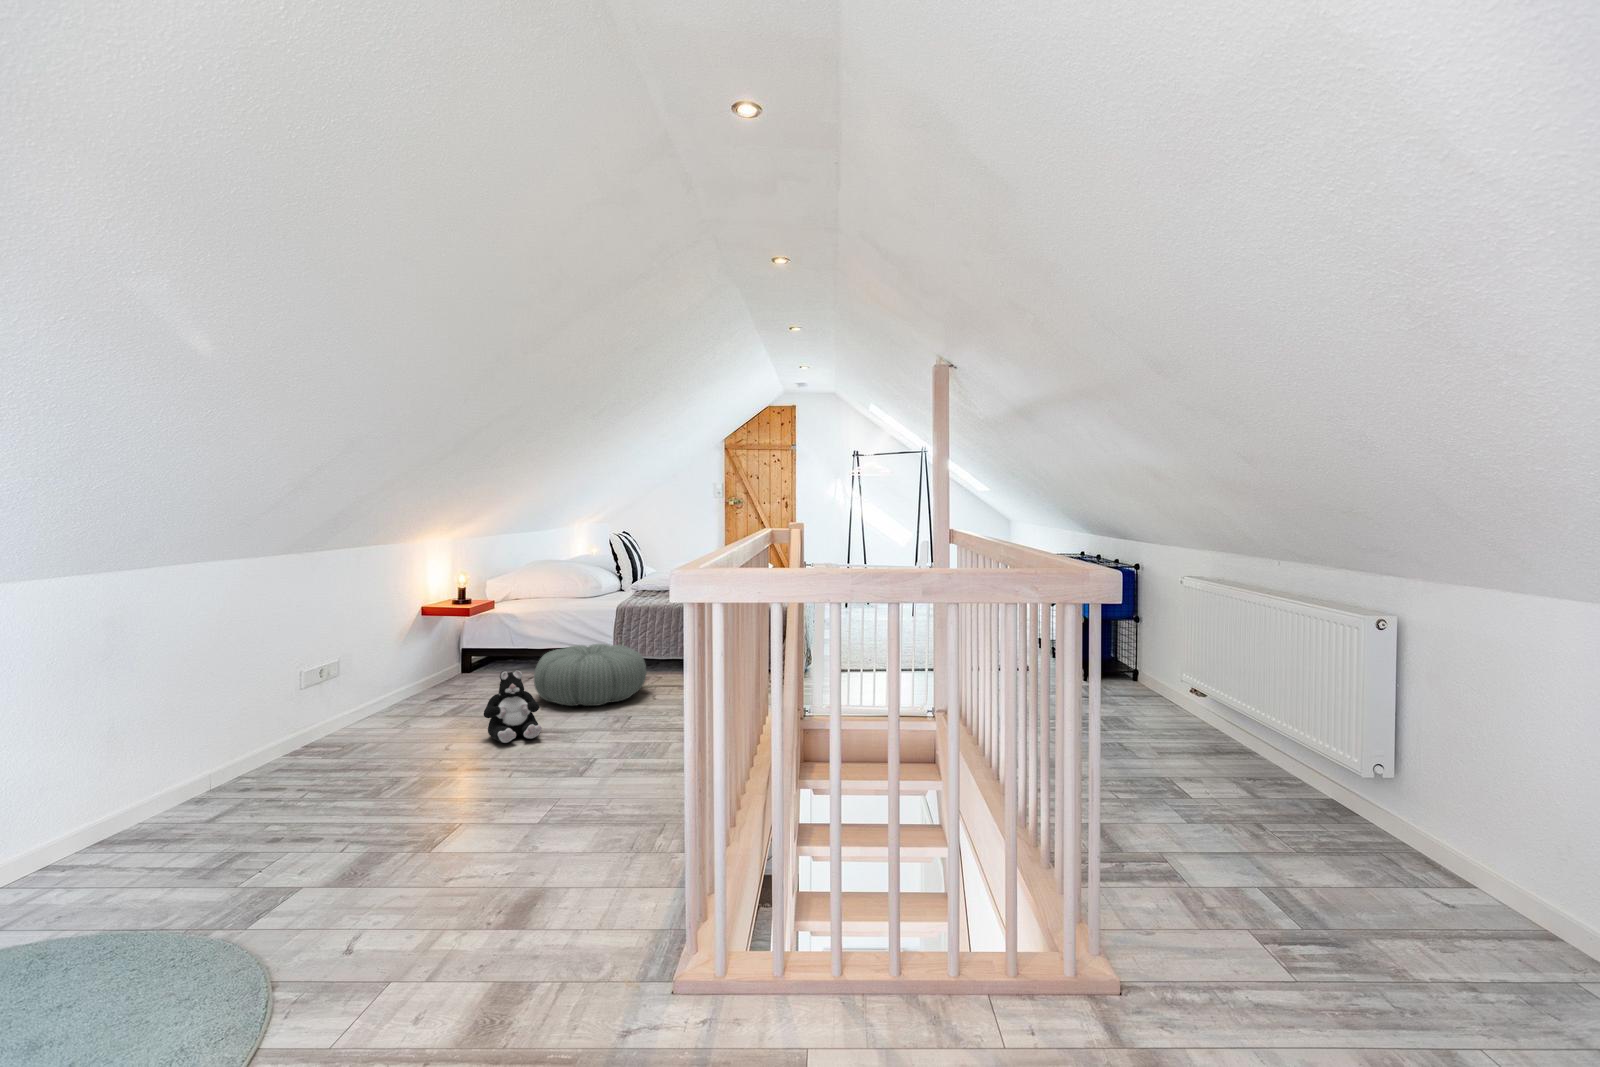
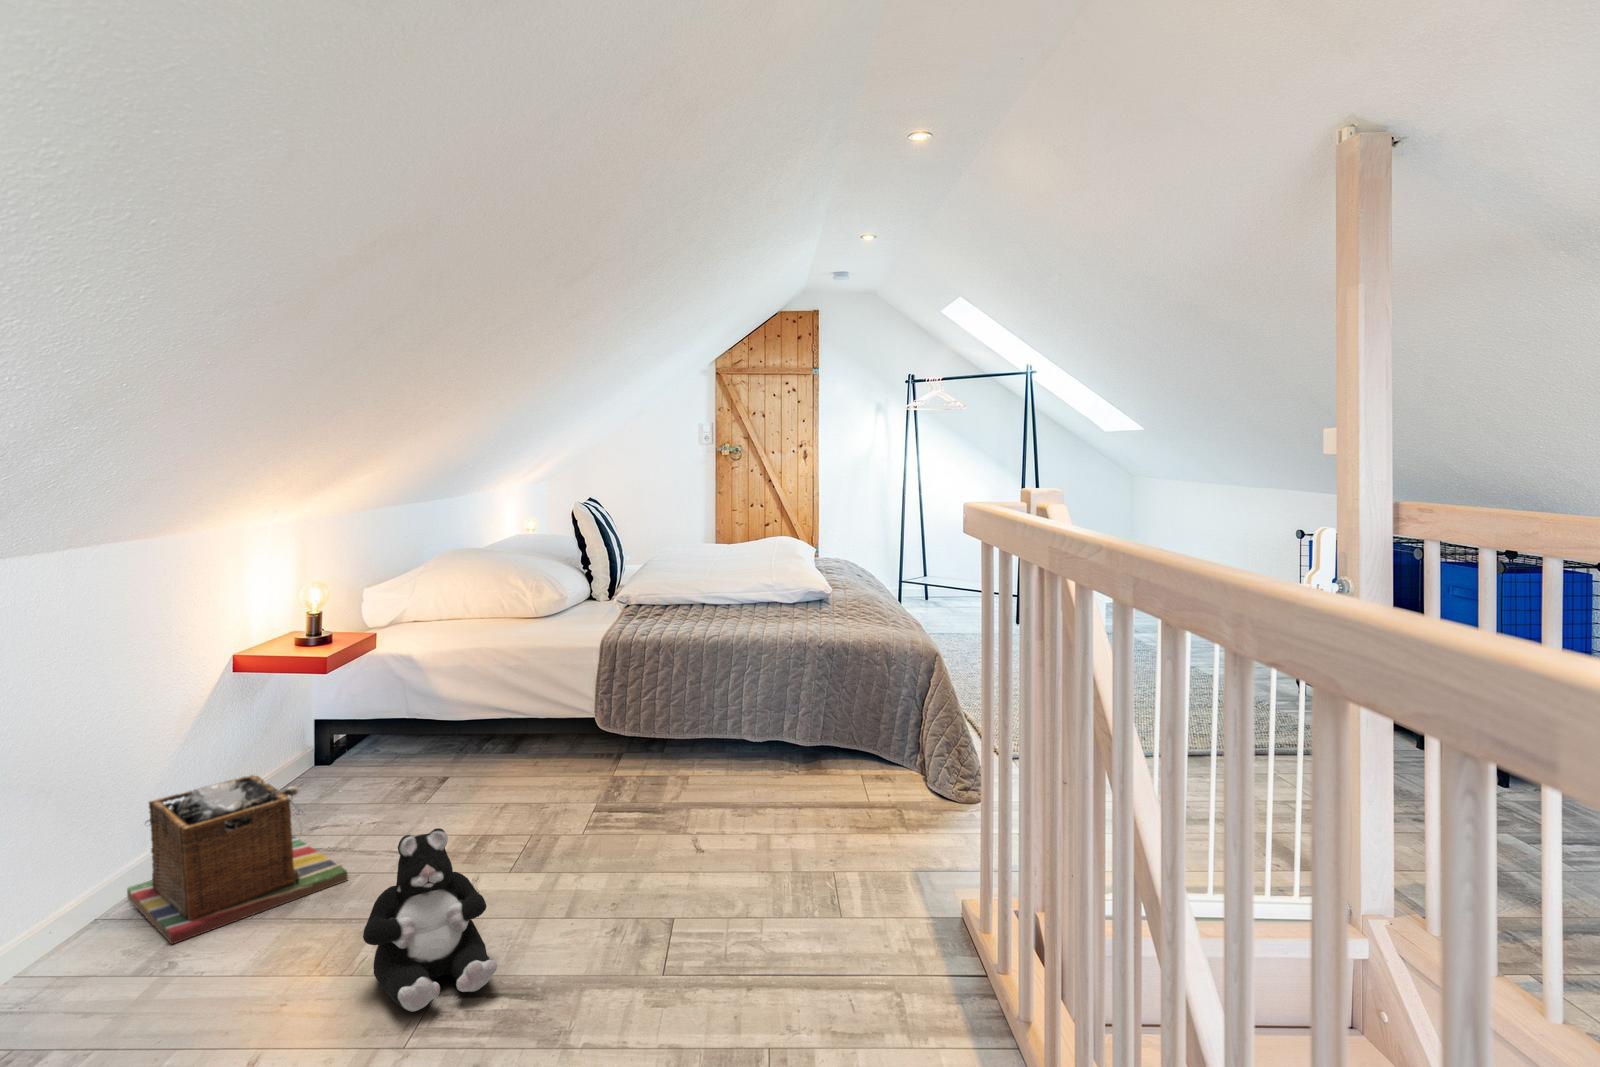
pouf: present [534,644,647,706] -> none [461,723,675,864]
laundry basket: none [374,659,477,727] -> present [127,775,348,944]

